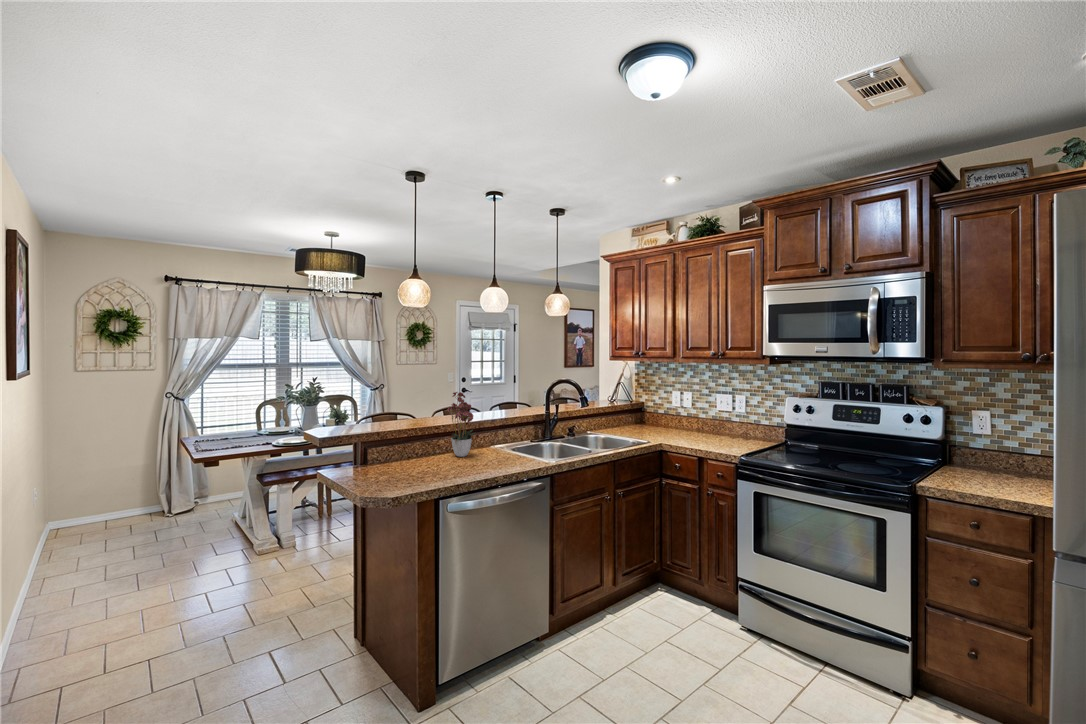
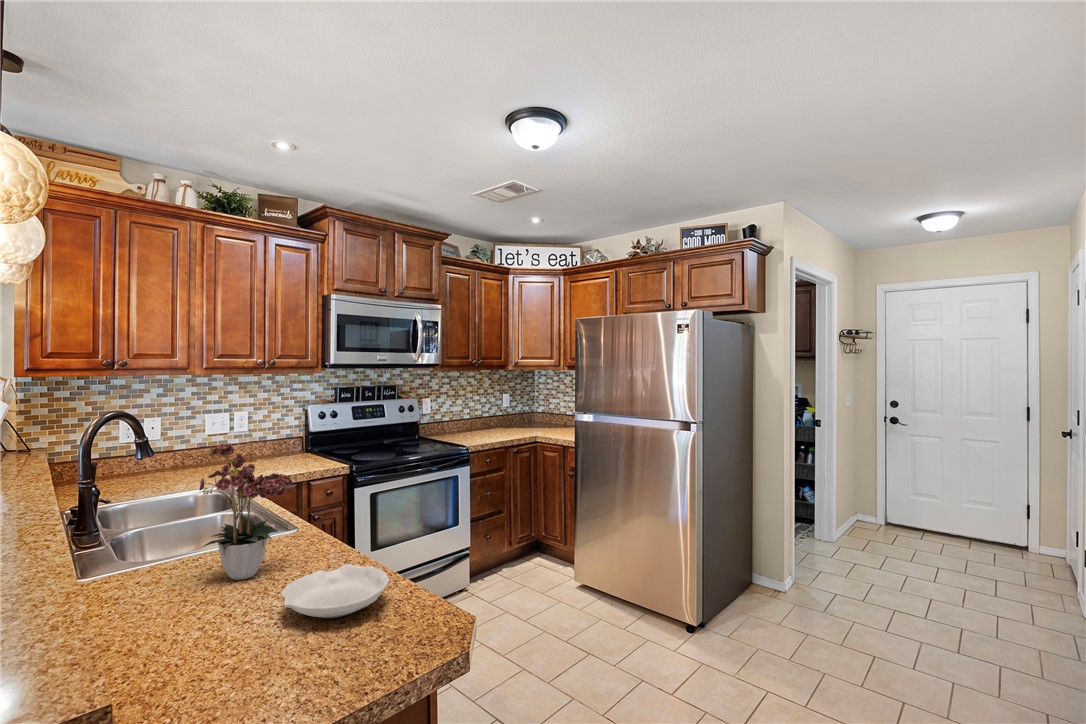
bowl: none [384,452,432,469] -> present [282,564,390,618]

